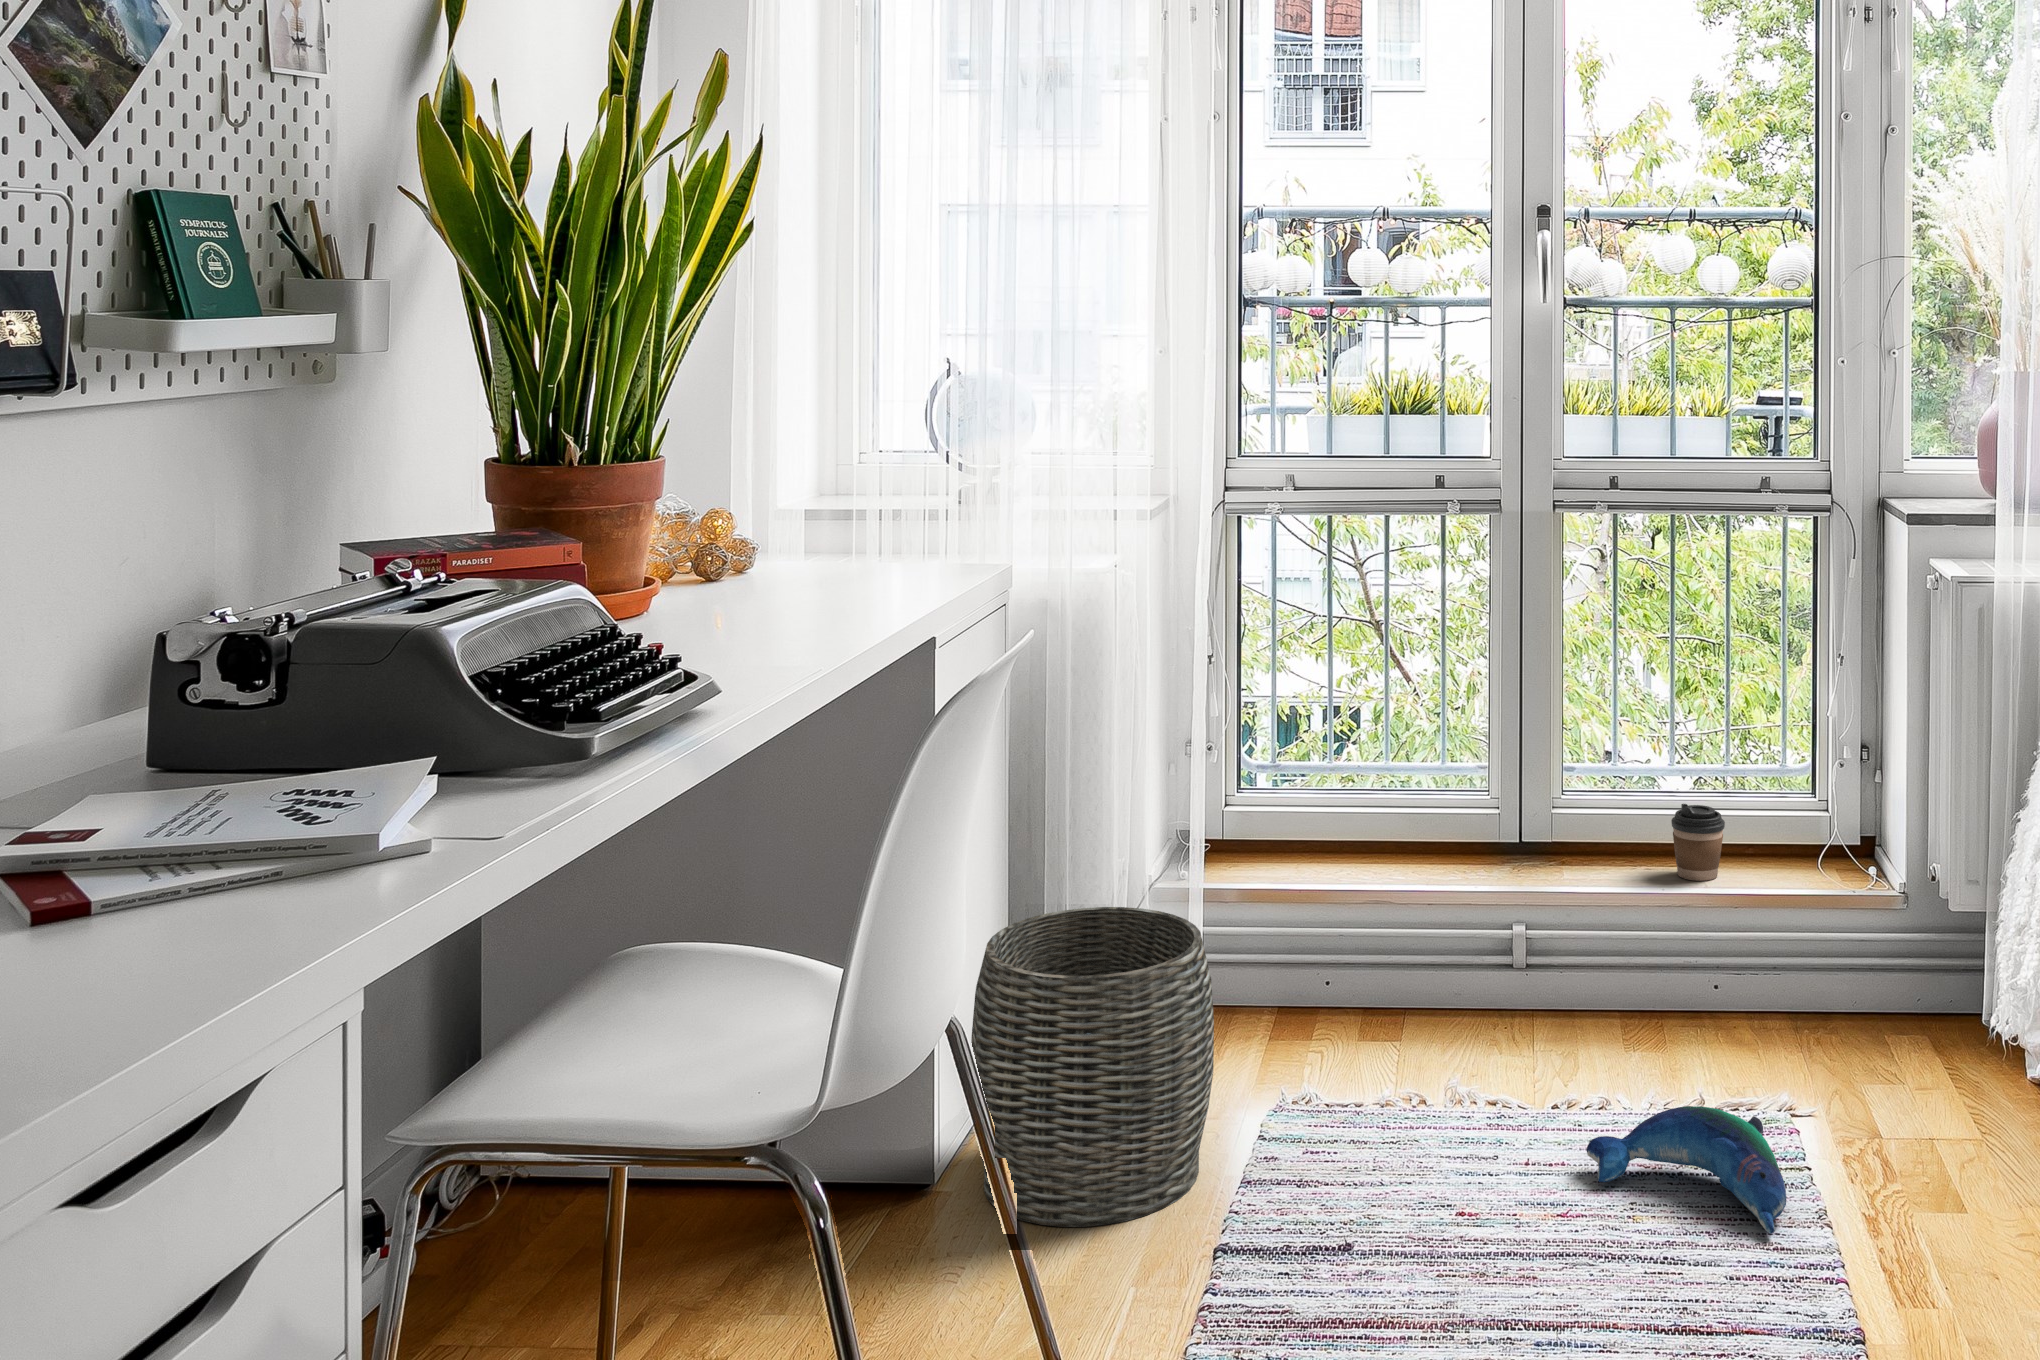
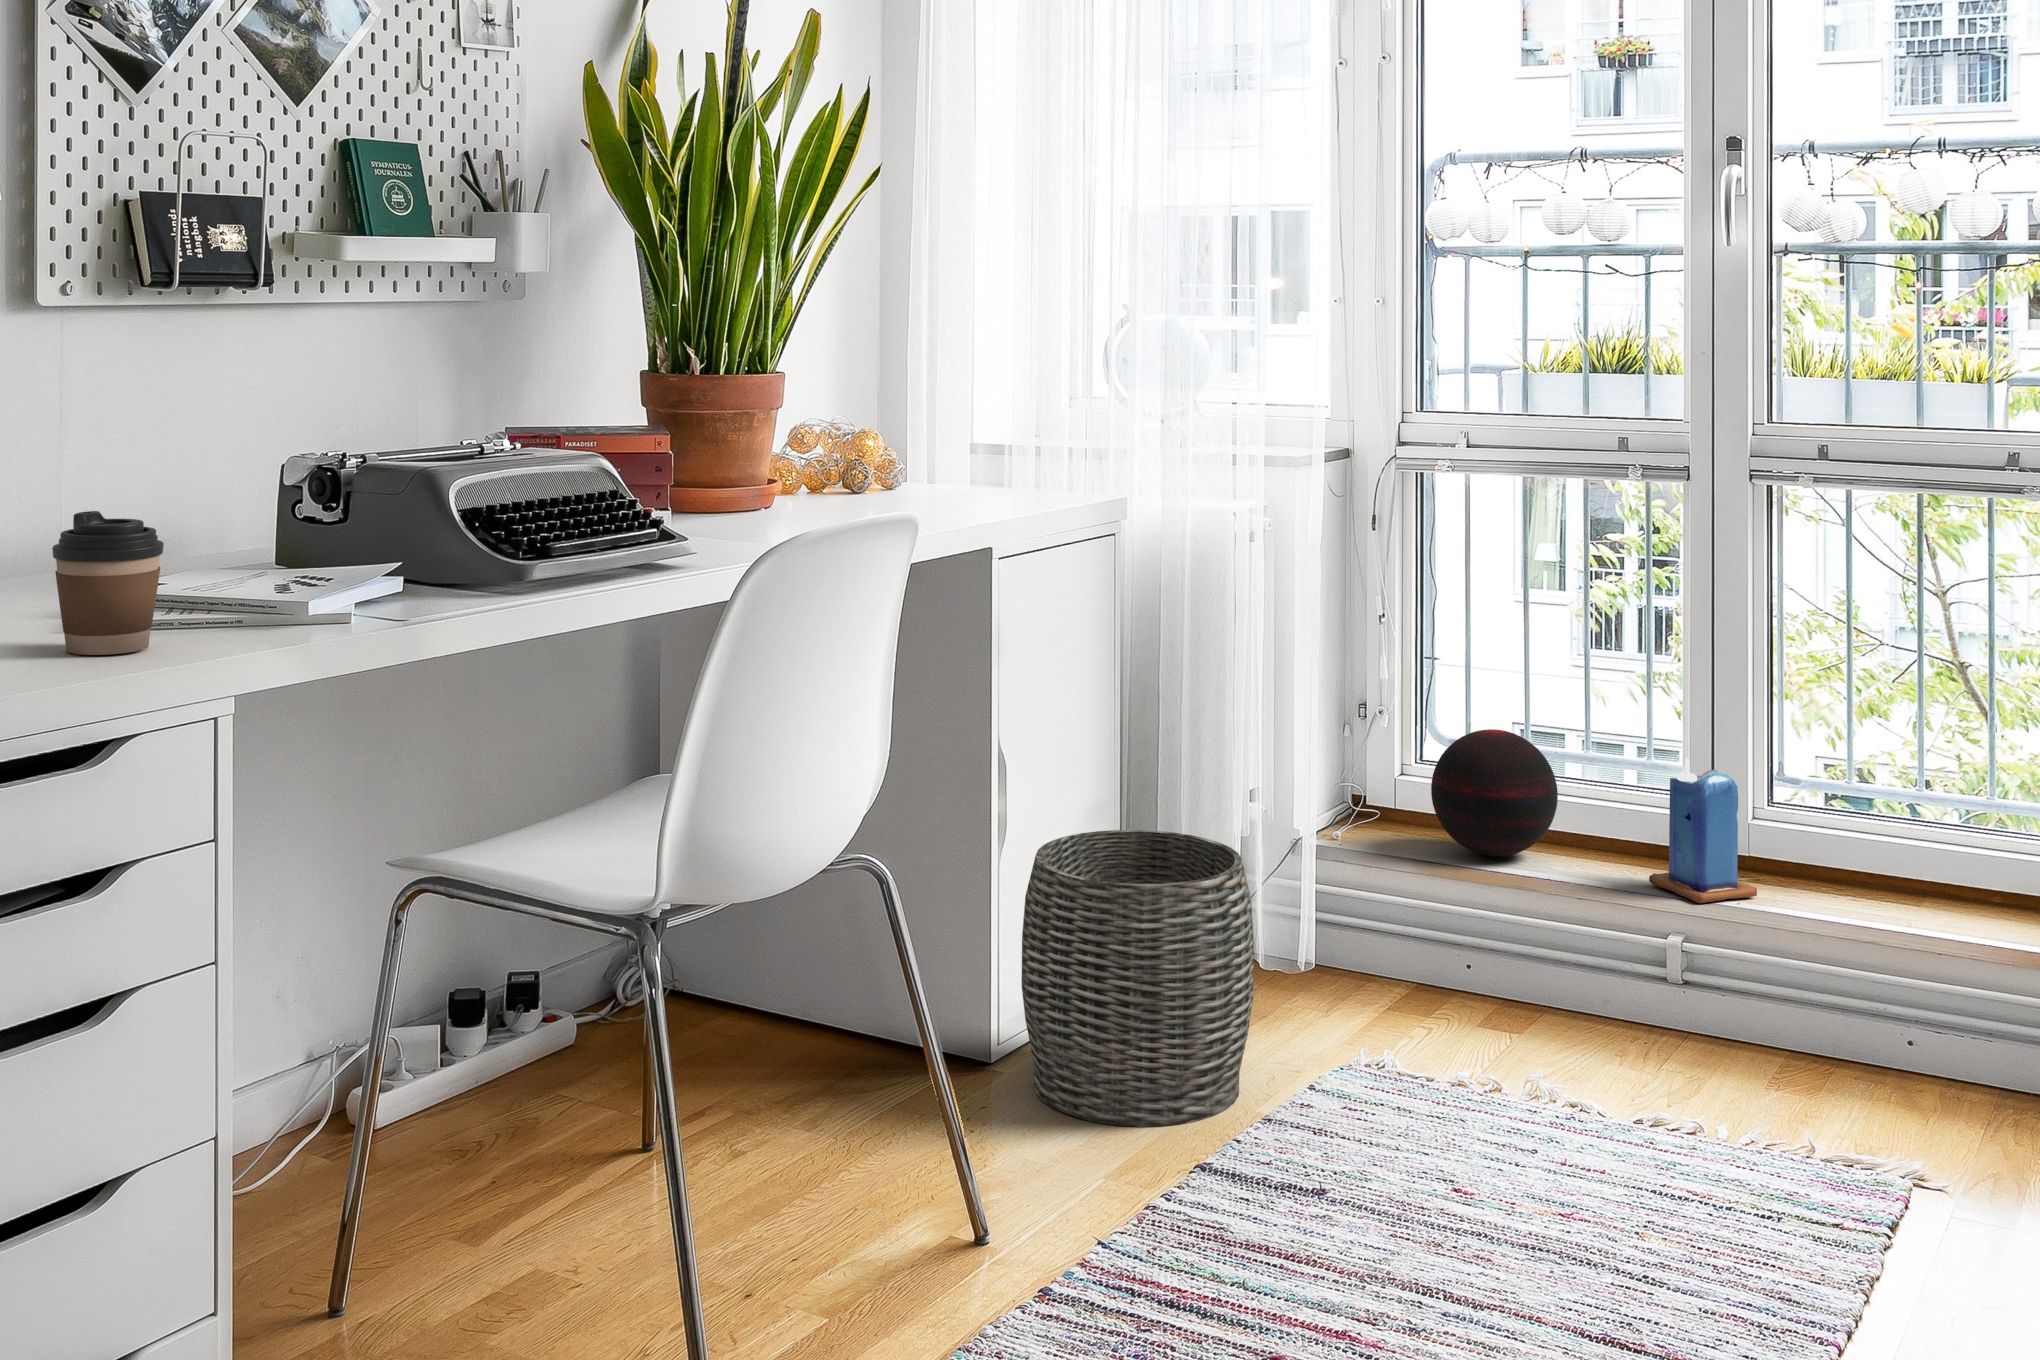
decorative orb: none [1275,753,1391,873] -> present [1431,729,1558,856]
candle: none [1485,761,1577,892] -> present [1649,757,1757,903]
coffee cup: present [1671,804,1725,881] -> present [52,511,164,655]
plush toy: present [1586,1106,1787,1234] -> none [1624,1134,1821,1283]

